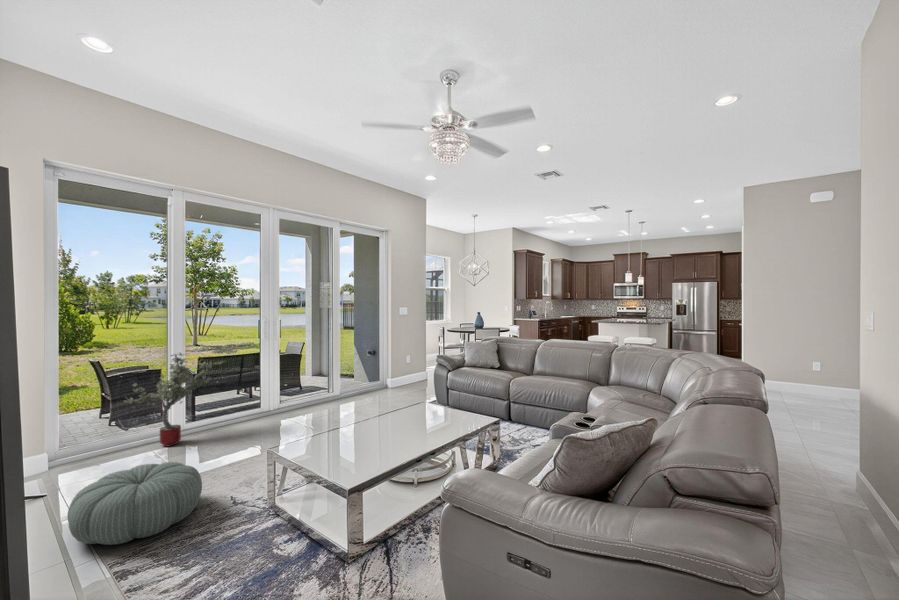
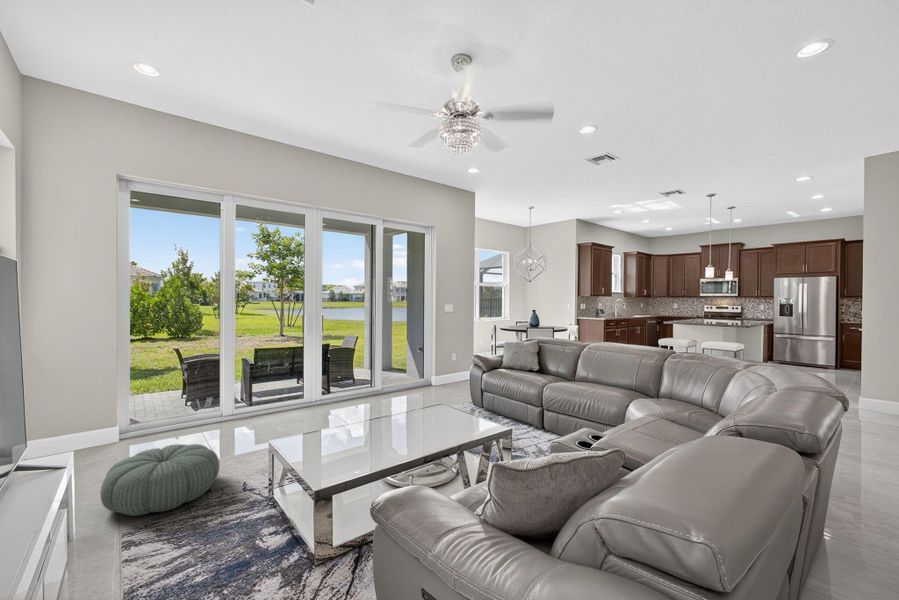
potted tree: present [124,353,212,446] -> none [181,343,259,427]

